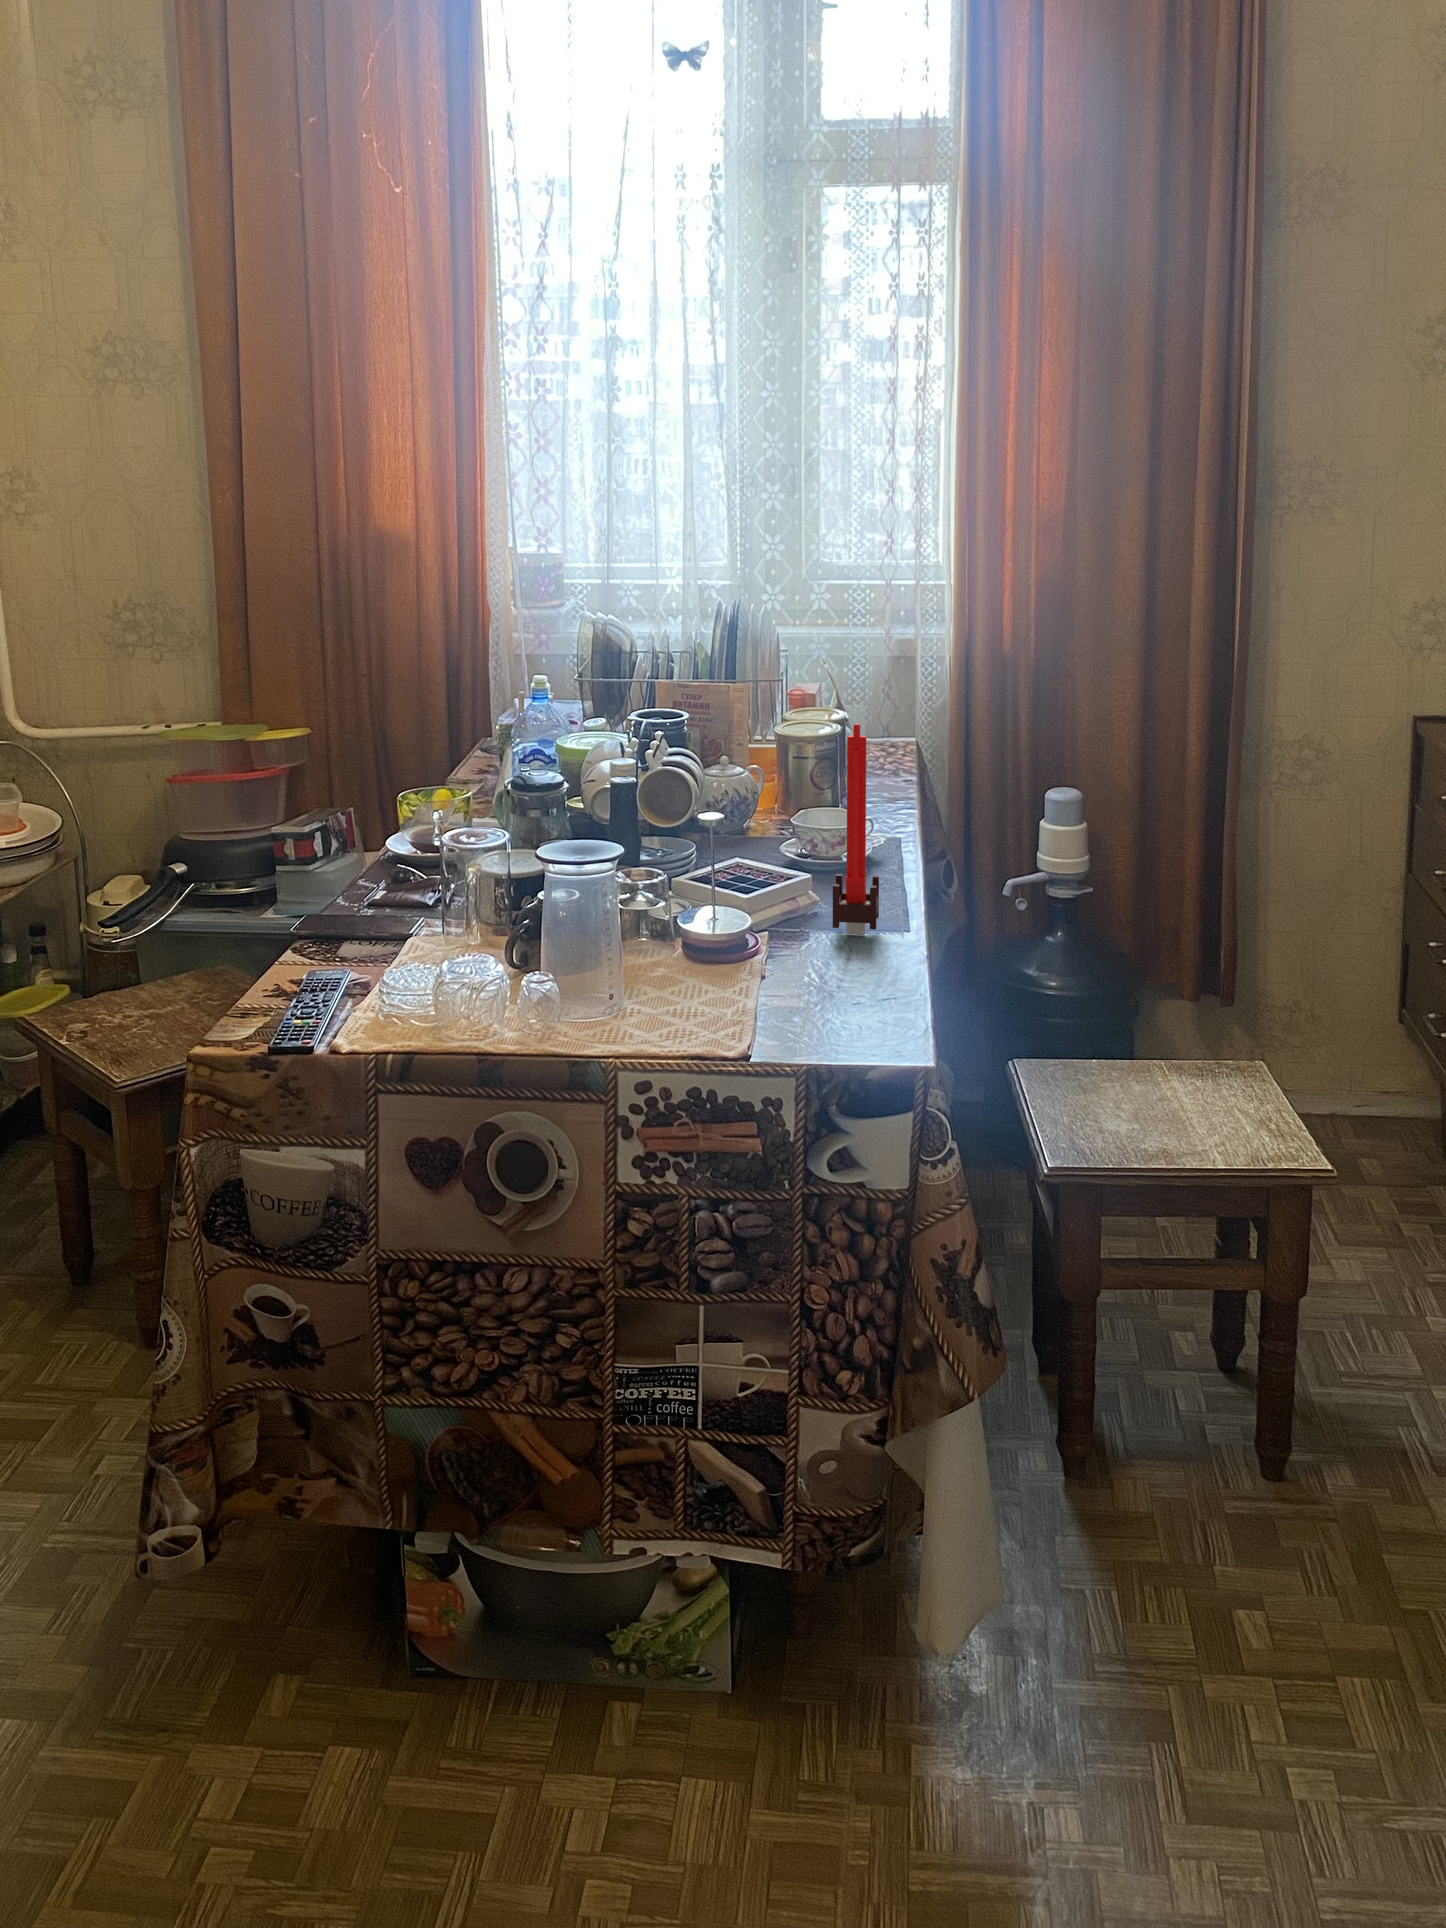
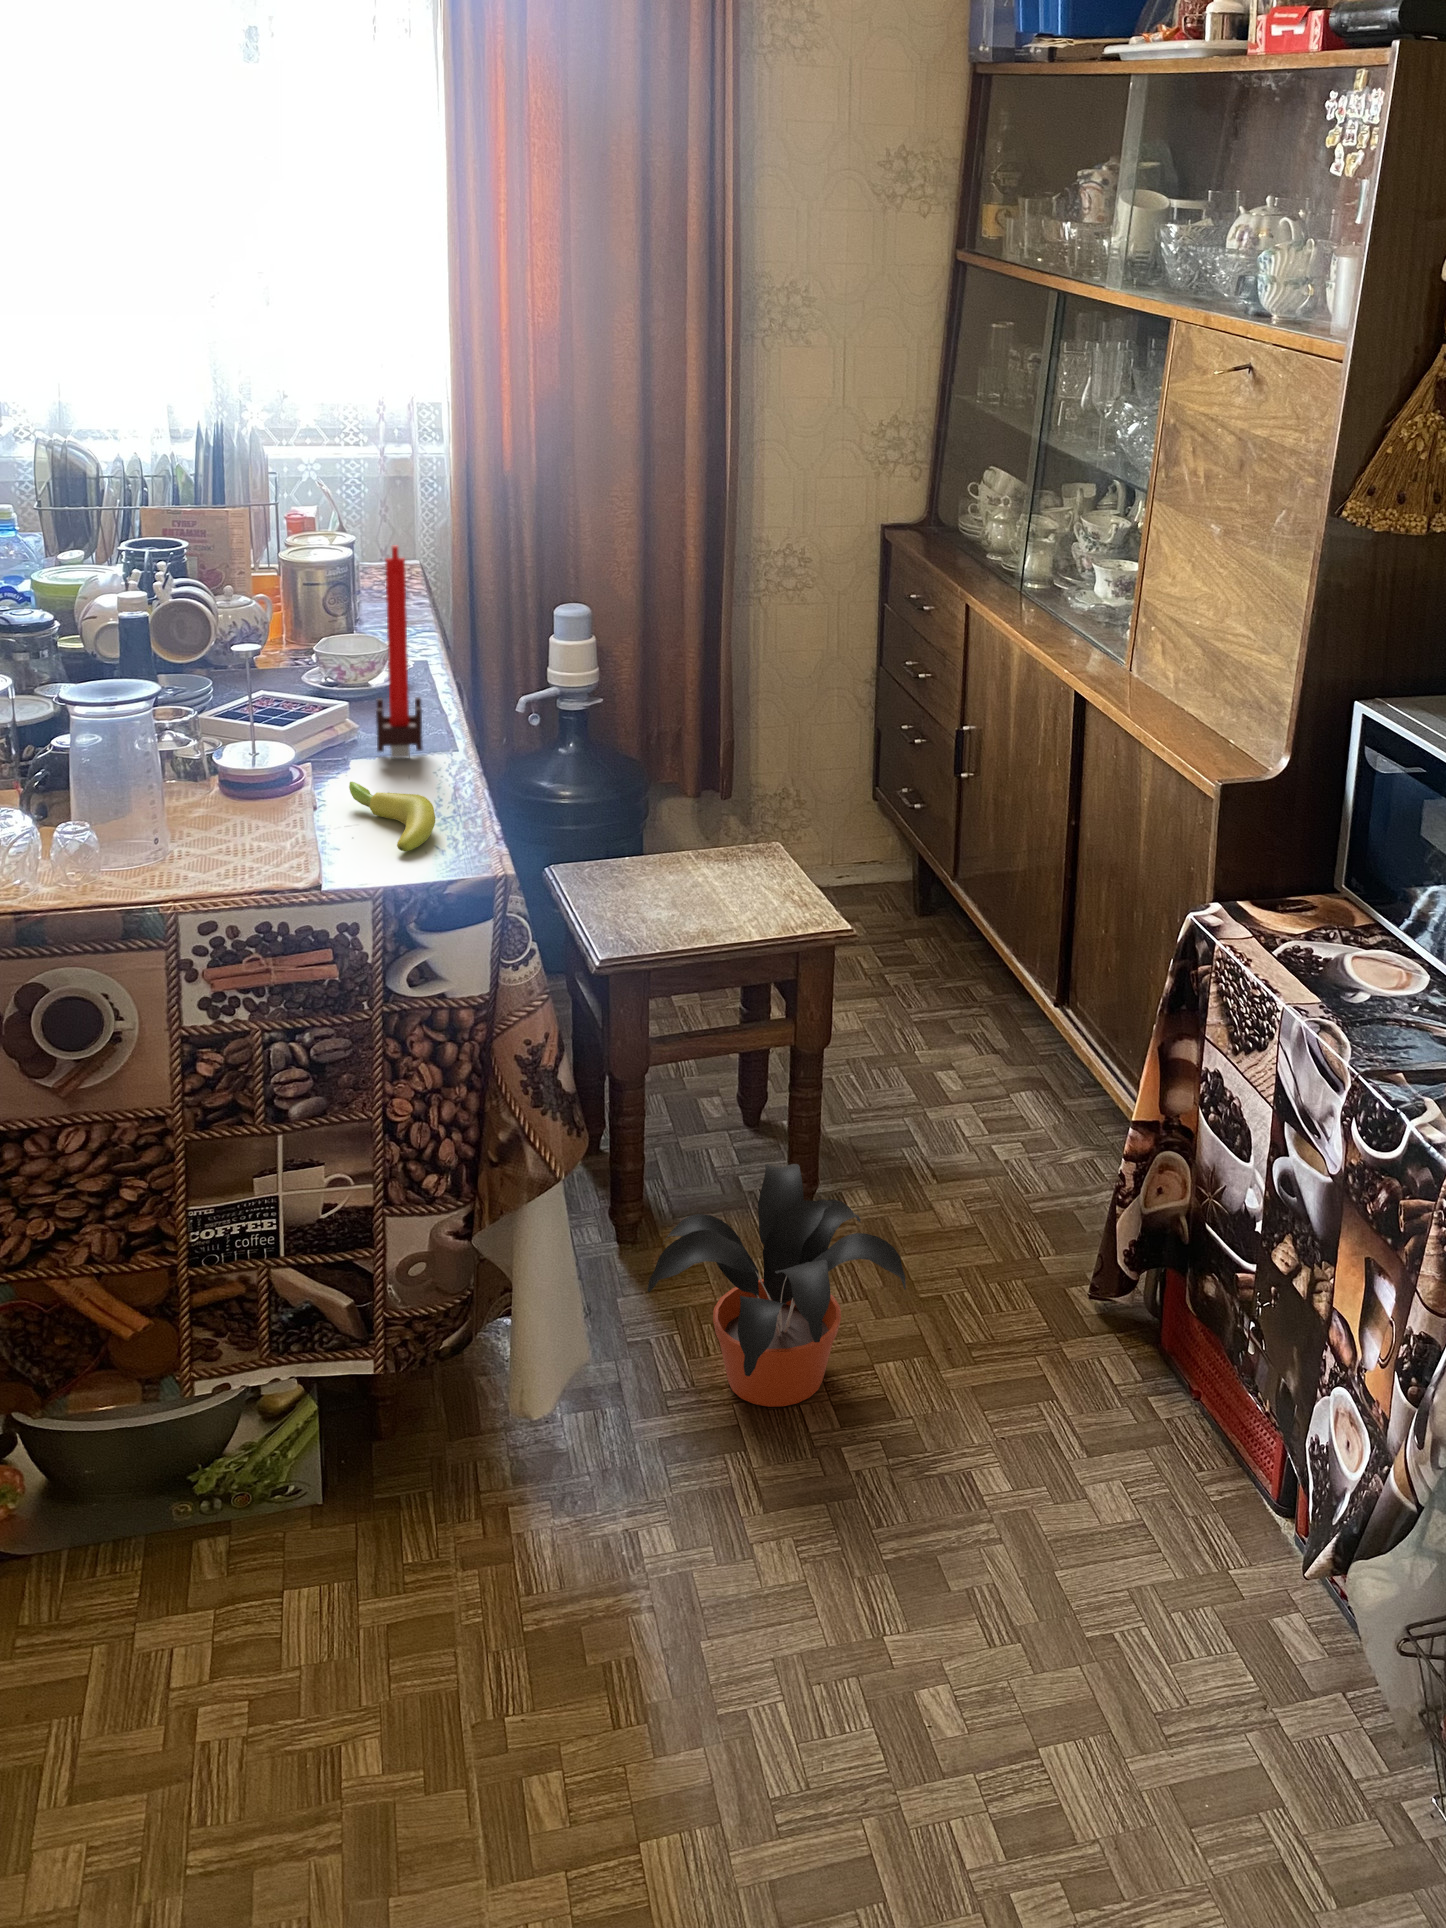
banana: none [797,955,872,1031] -> present [349,782,435,851]
potted plant: none [1074,1418,1374,1703] -> present [647,1164,906,1407]

